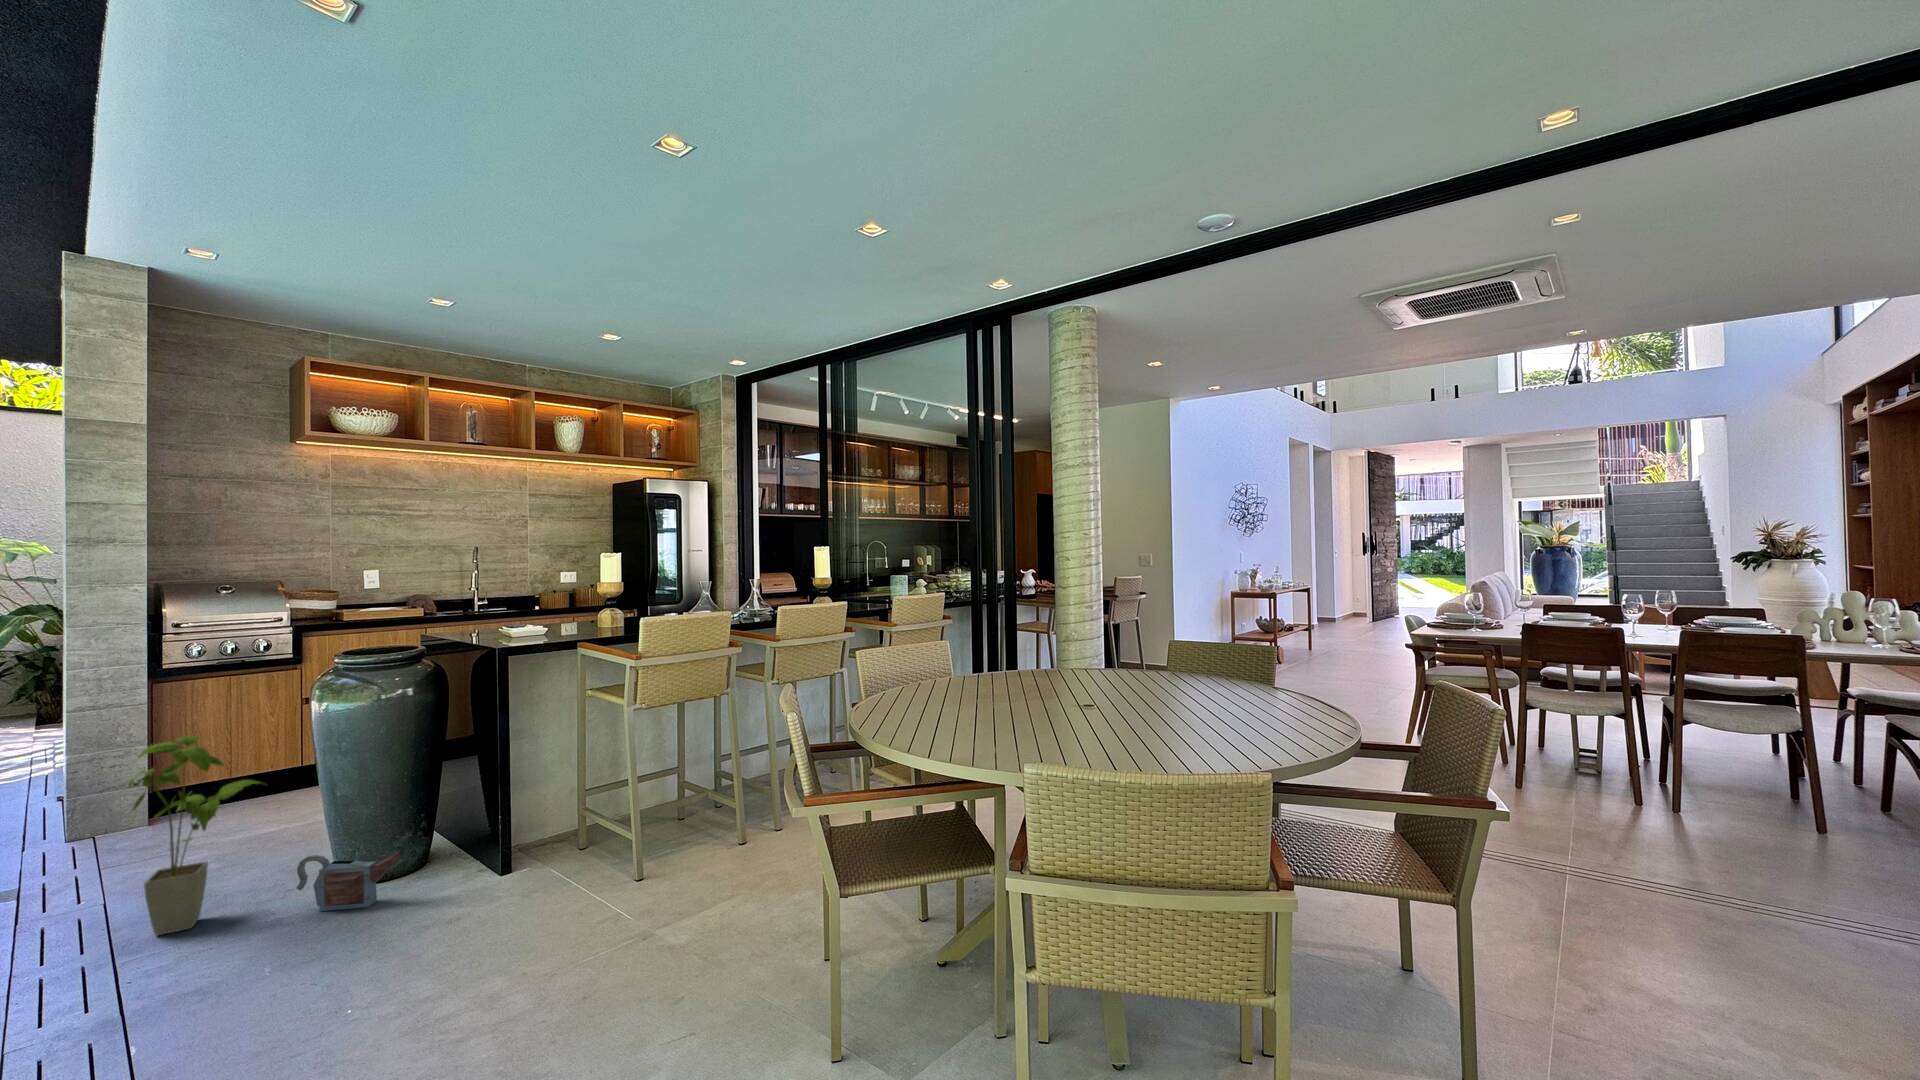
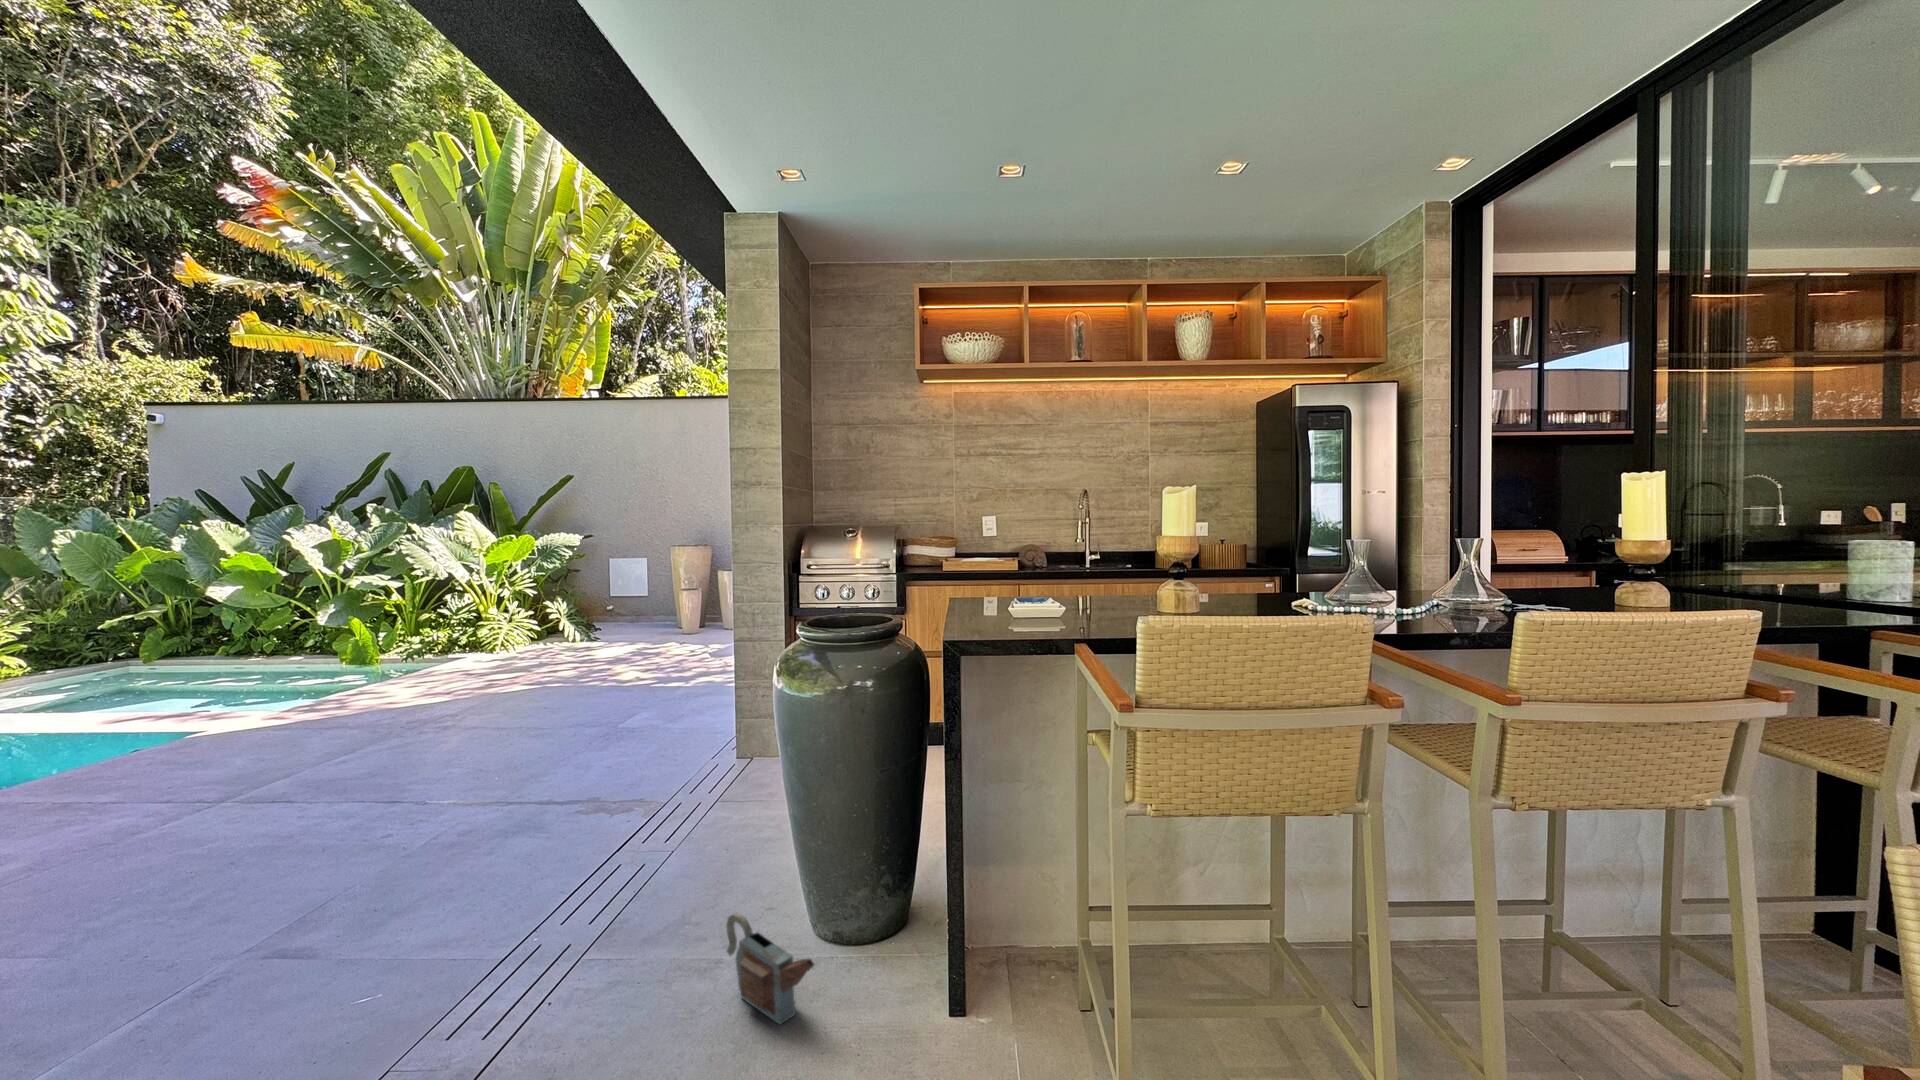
house plant: present [129,736,260,935] -> none [588,717,726,955]

